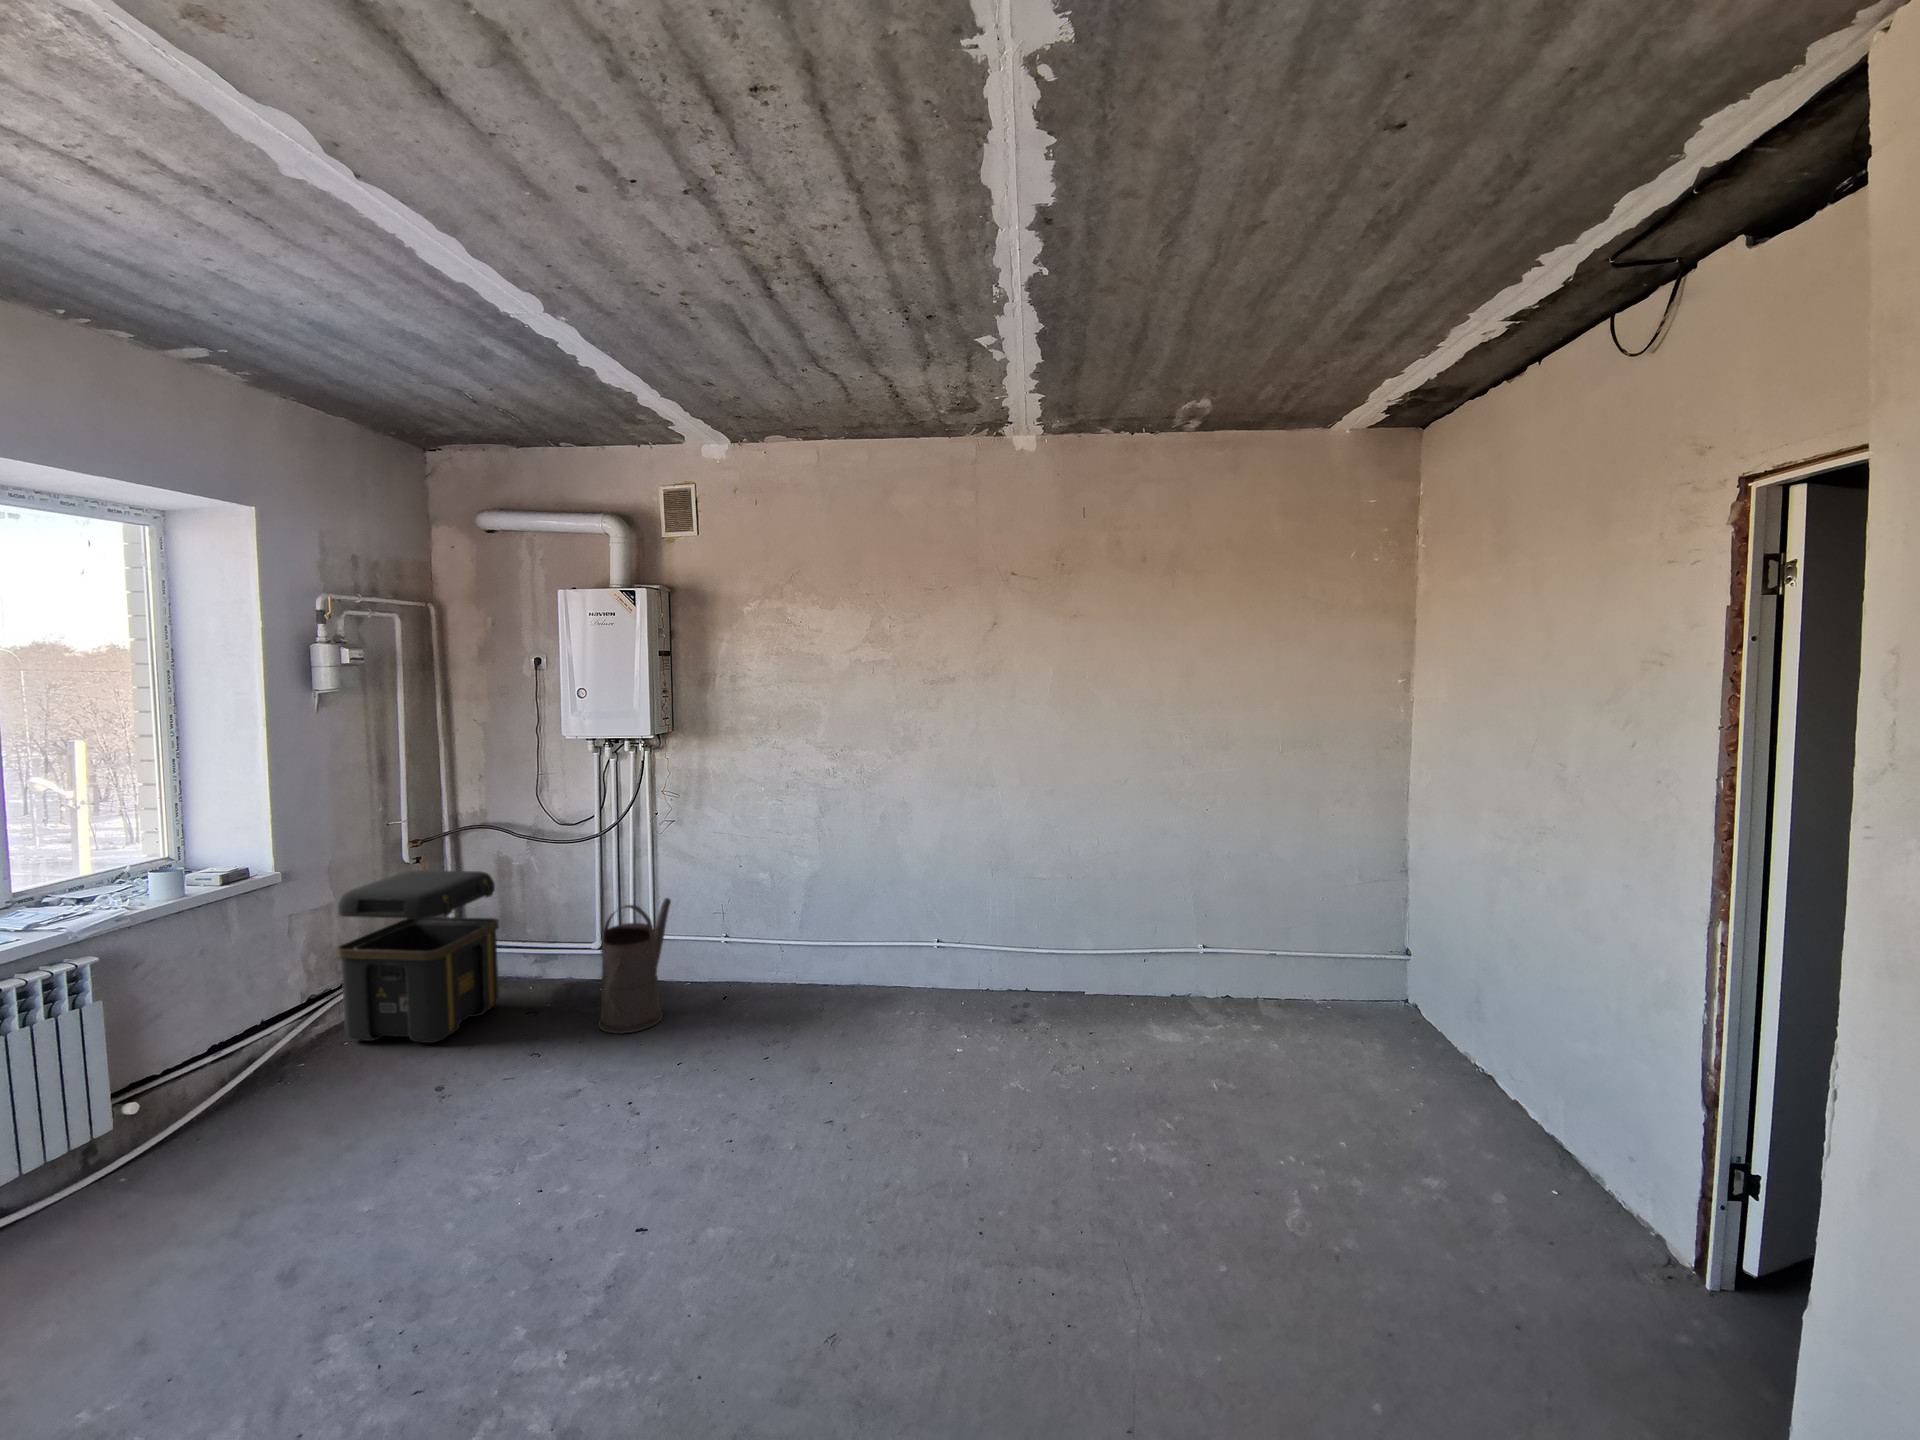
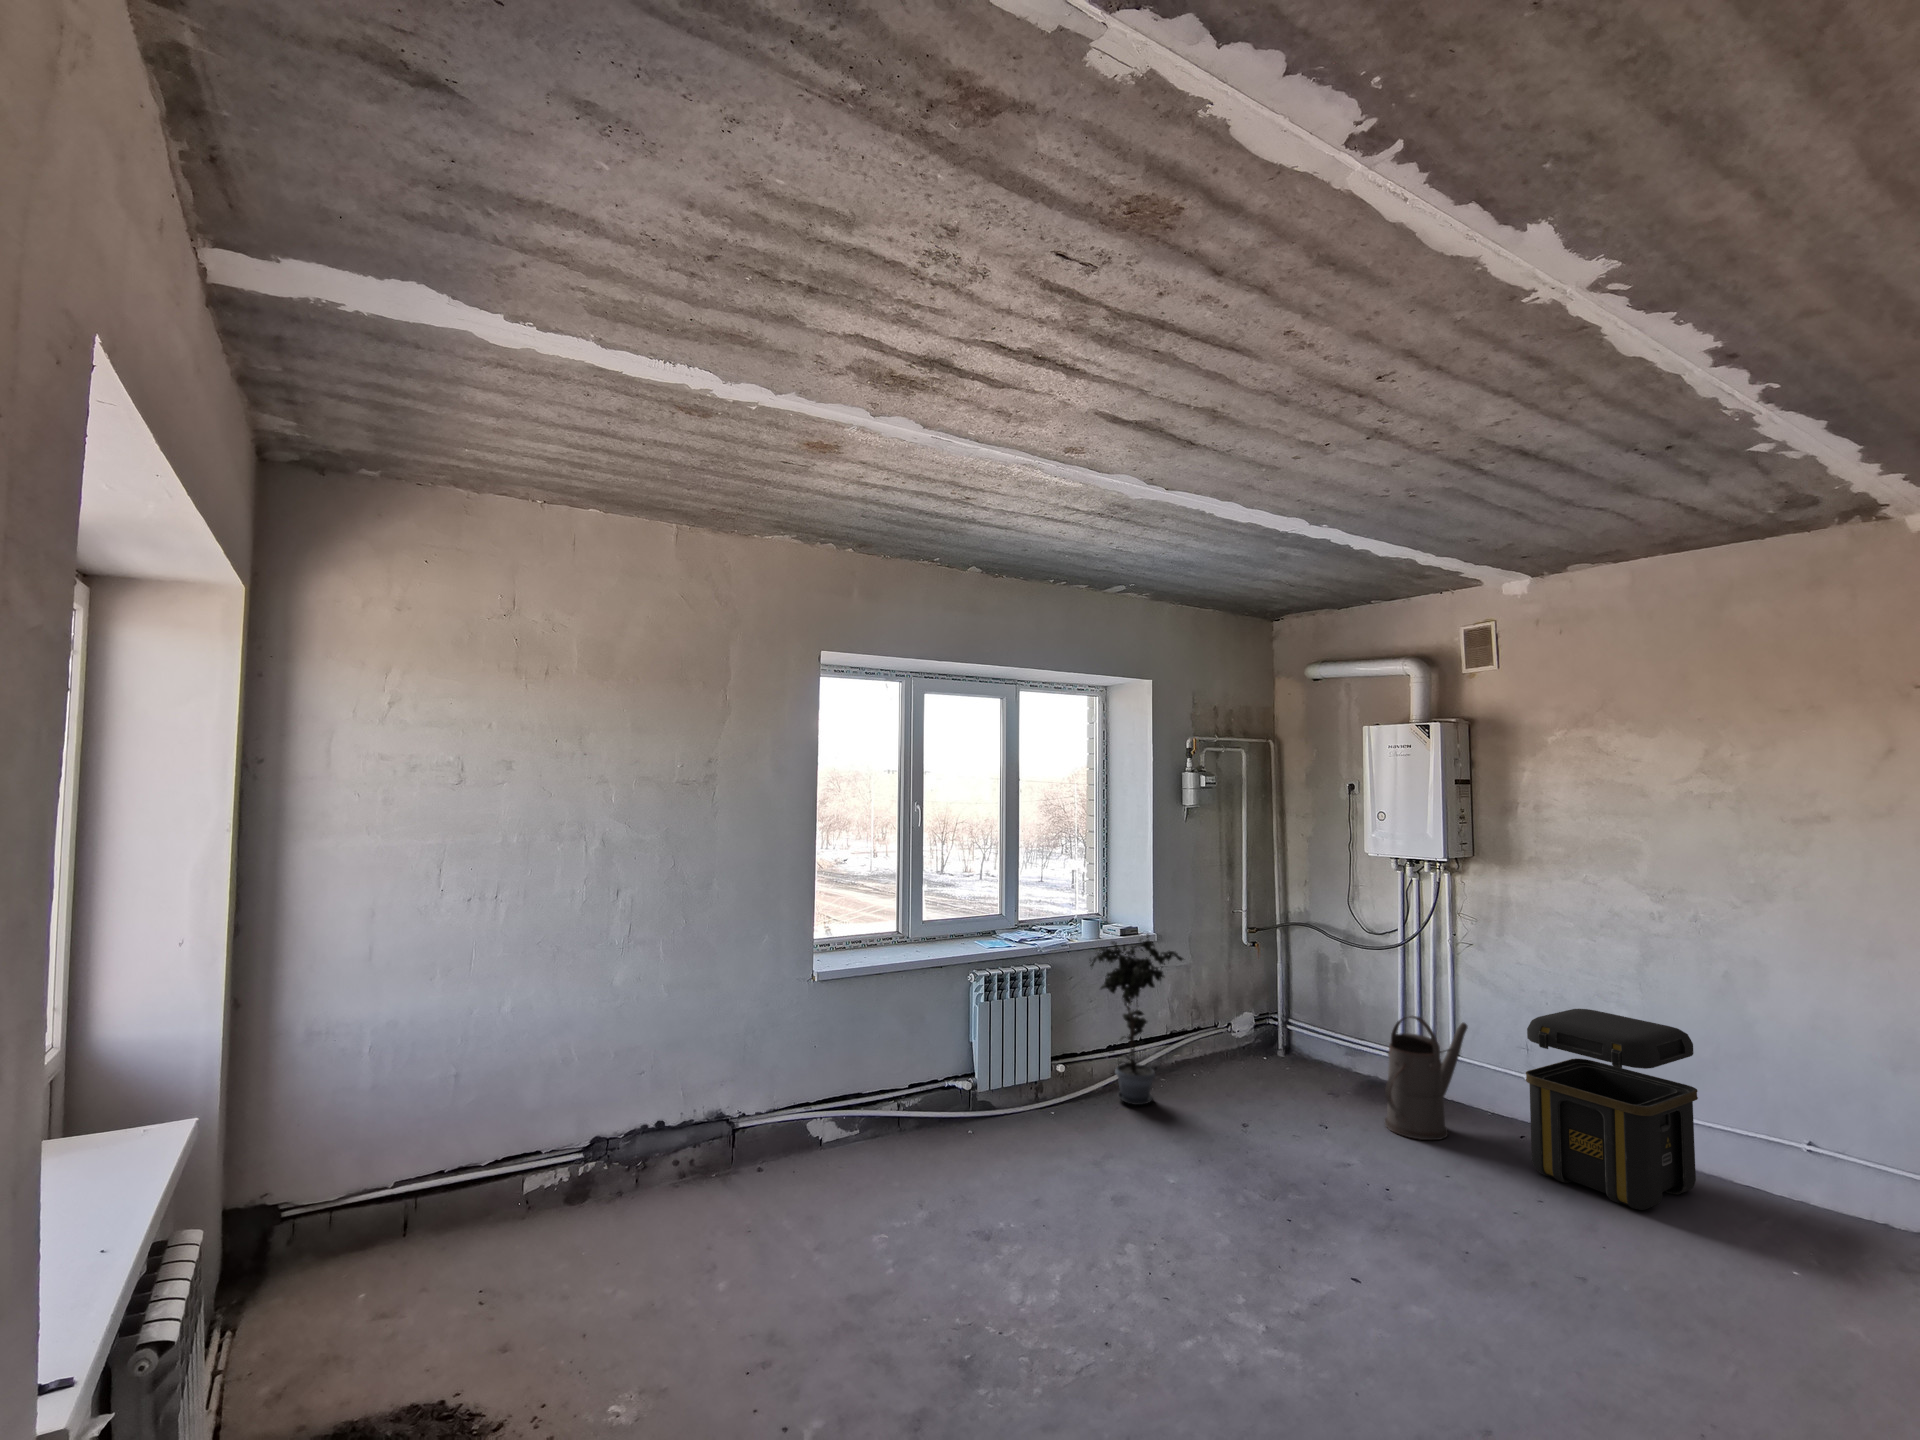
toolbox: present [337,870,499,1043] -> present [1526,1009,1698,1210]
potted plant: none [141,880,323,1135] -> present [1090,934,1184,1105]

